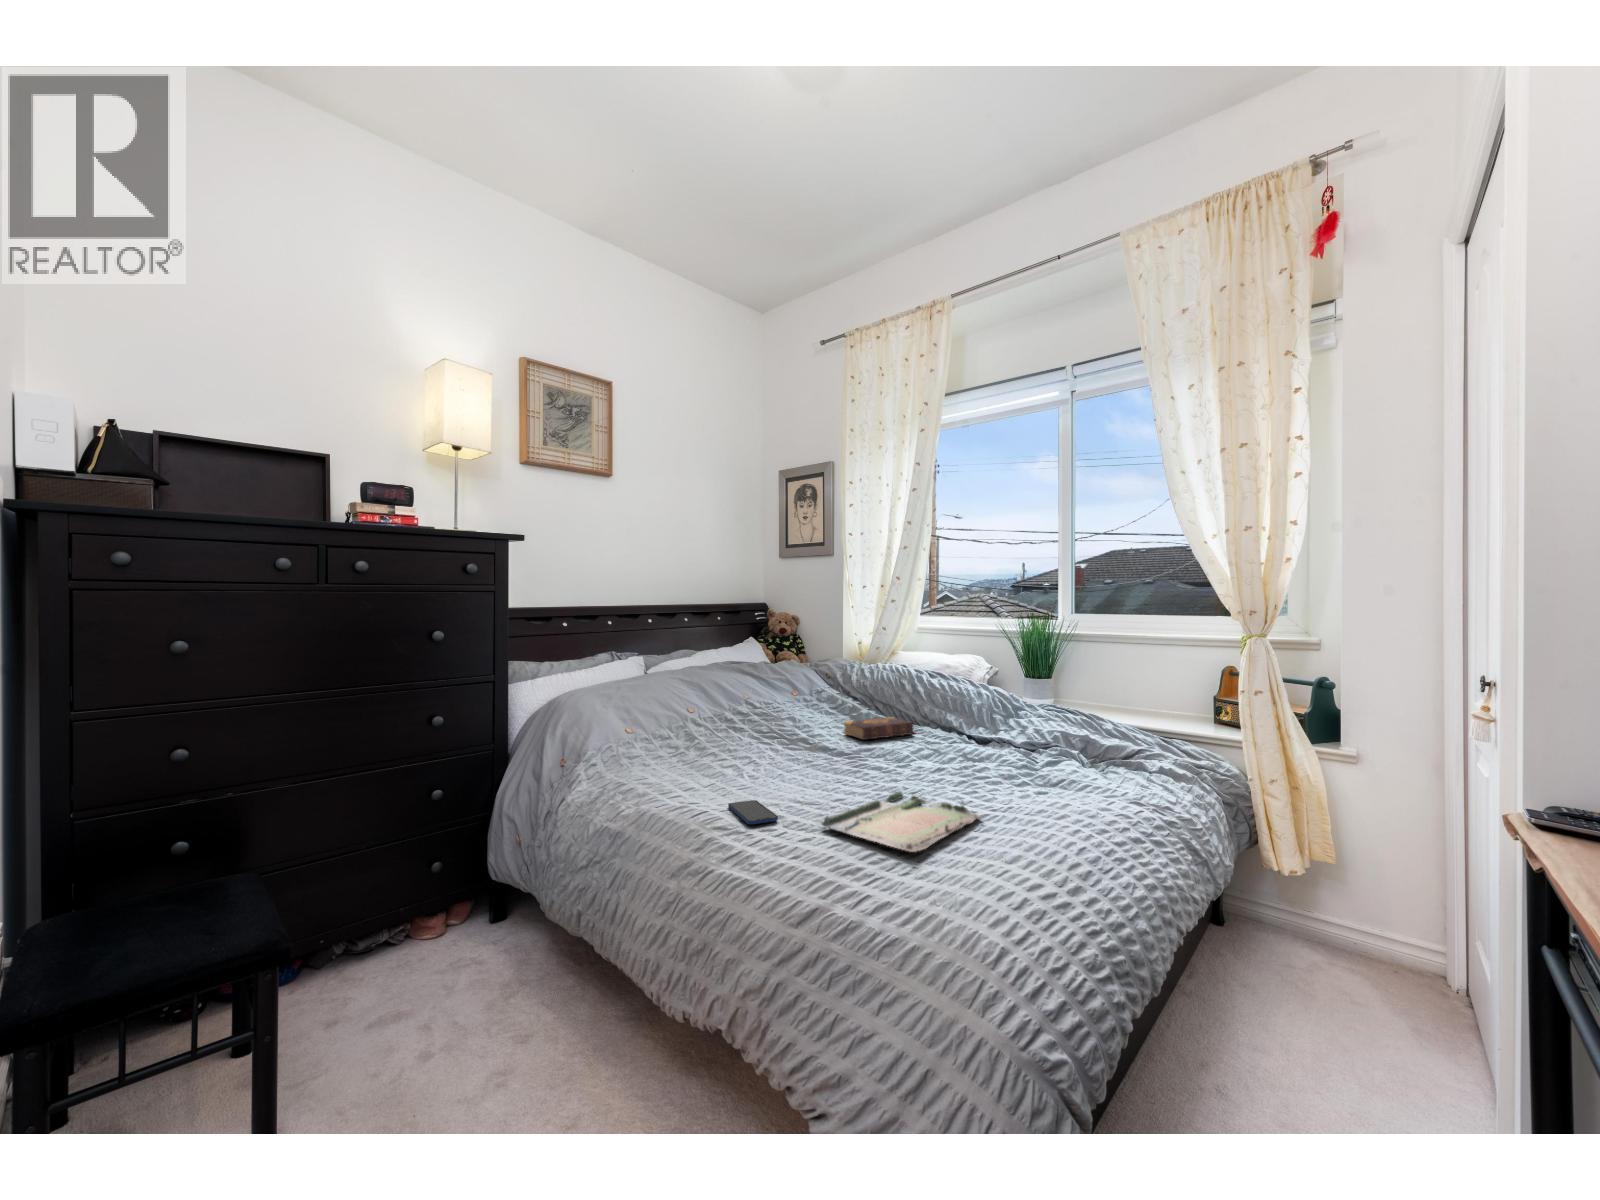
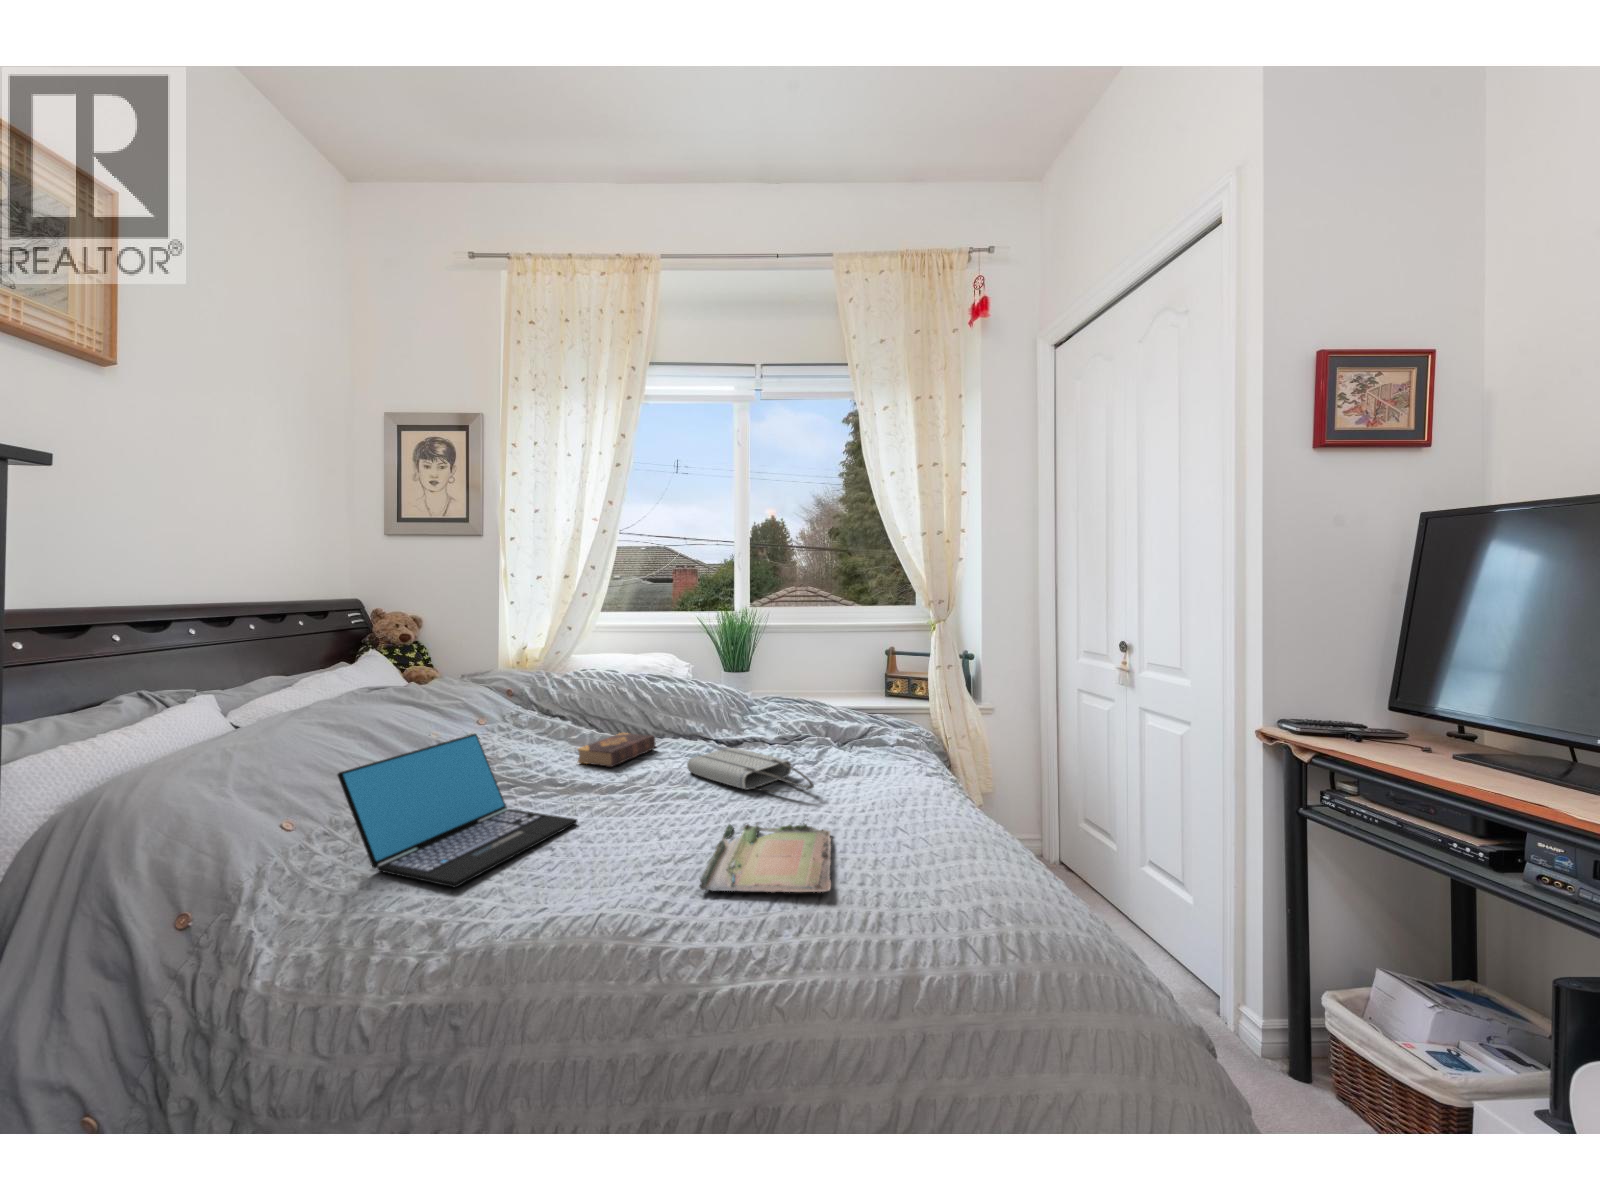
laptop: none [647,692,796,785] -> present [338,733,577,887]
tote bag: none [917,740,1007,781] -> present [687,748,814,792]
smartphone: present [728,800,778,824] -> none [556,880,641,916]

